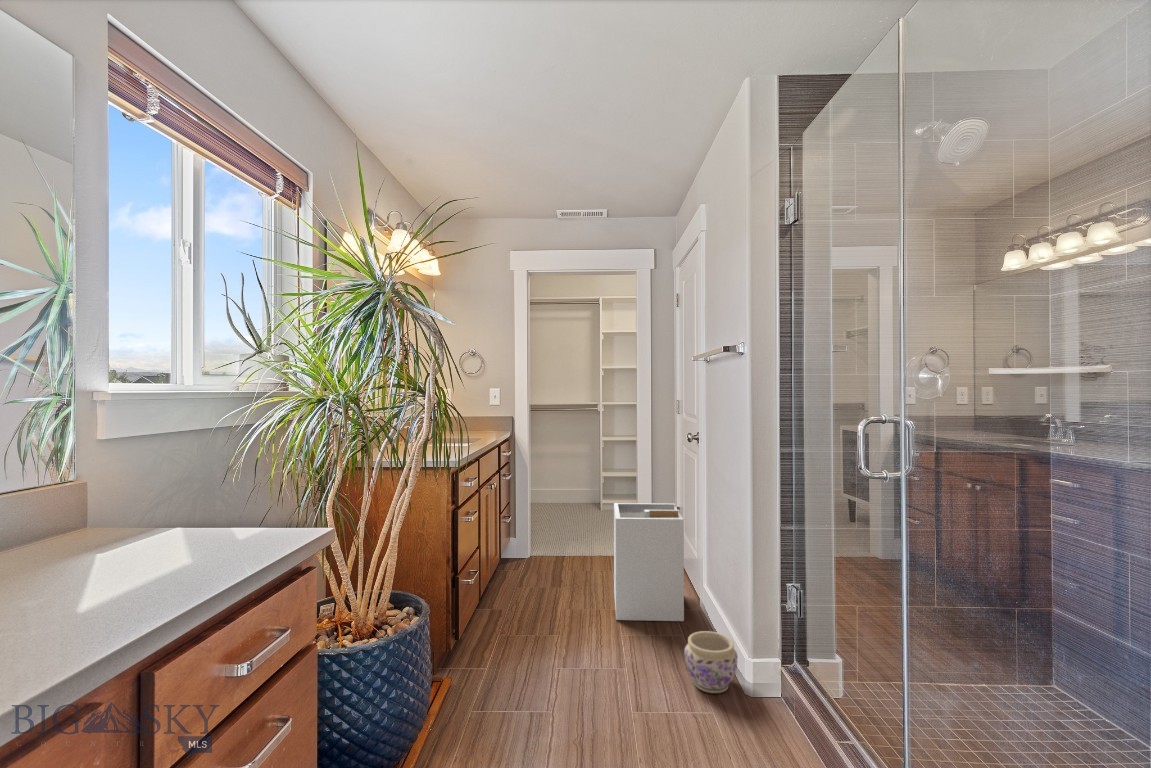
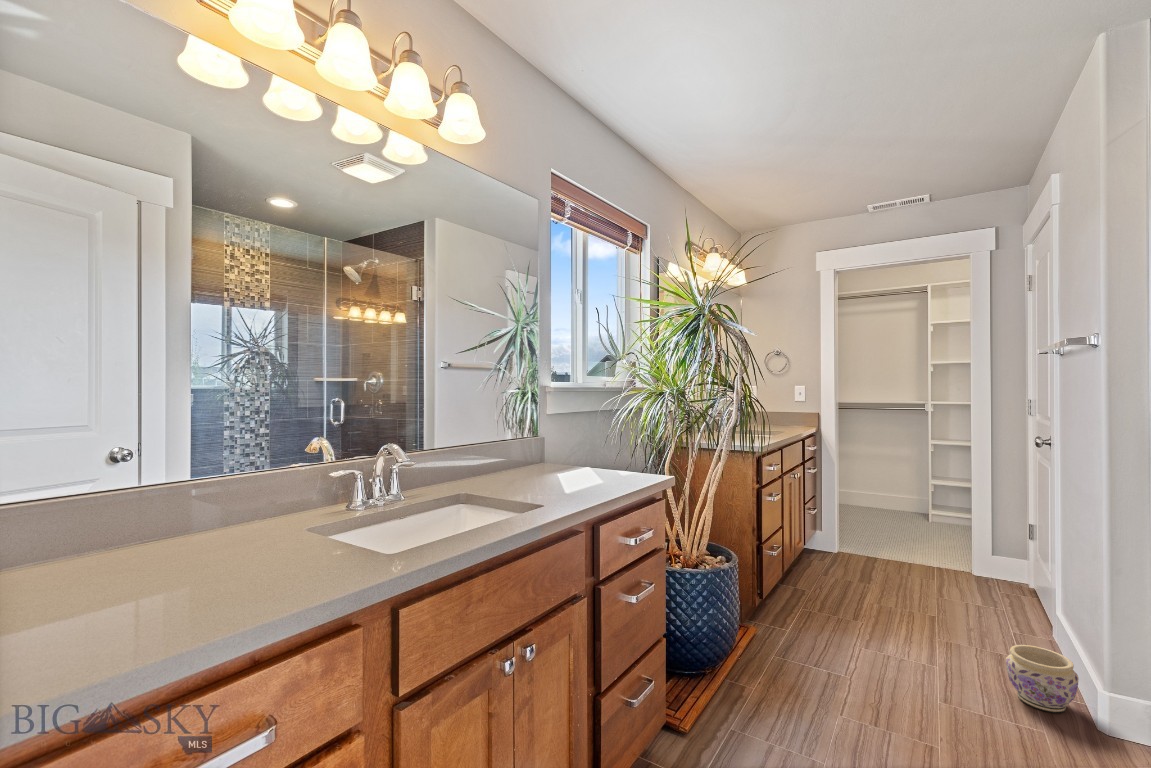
laundry hamper: present [614,503,684,621] -> none [930,506,1019,641]

